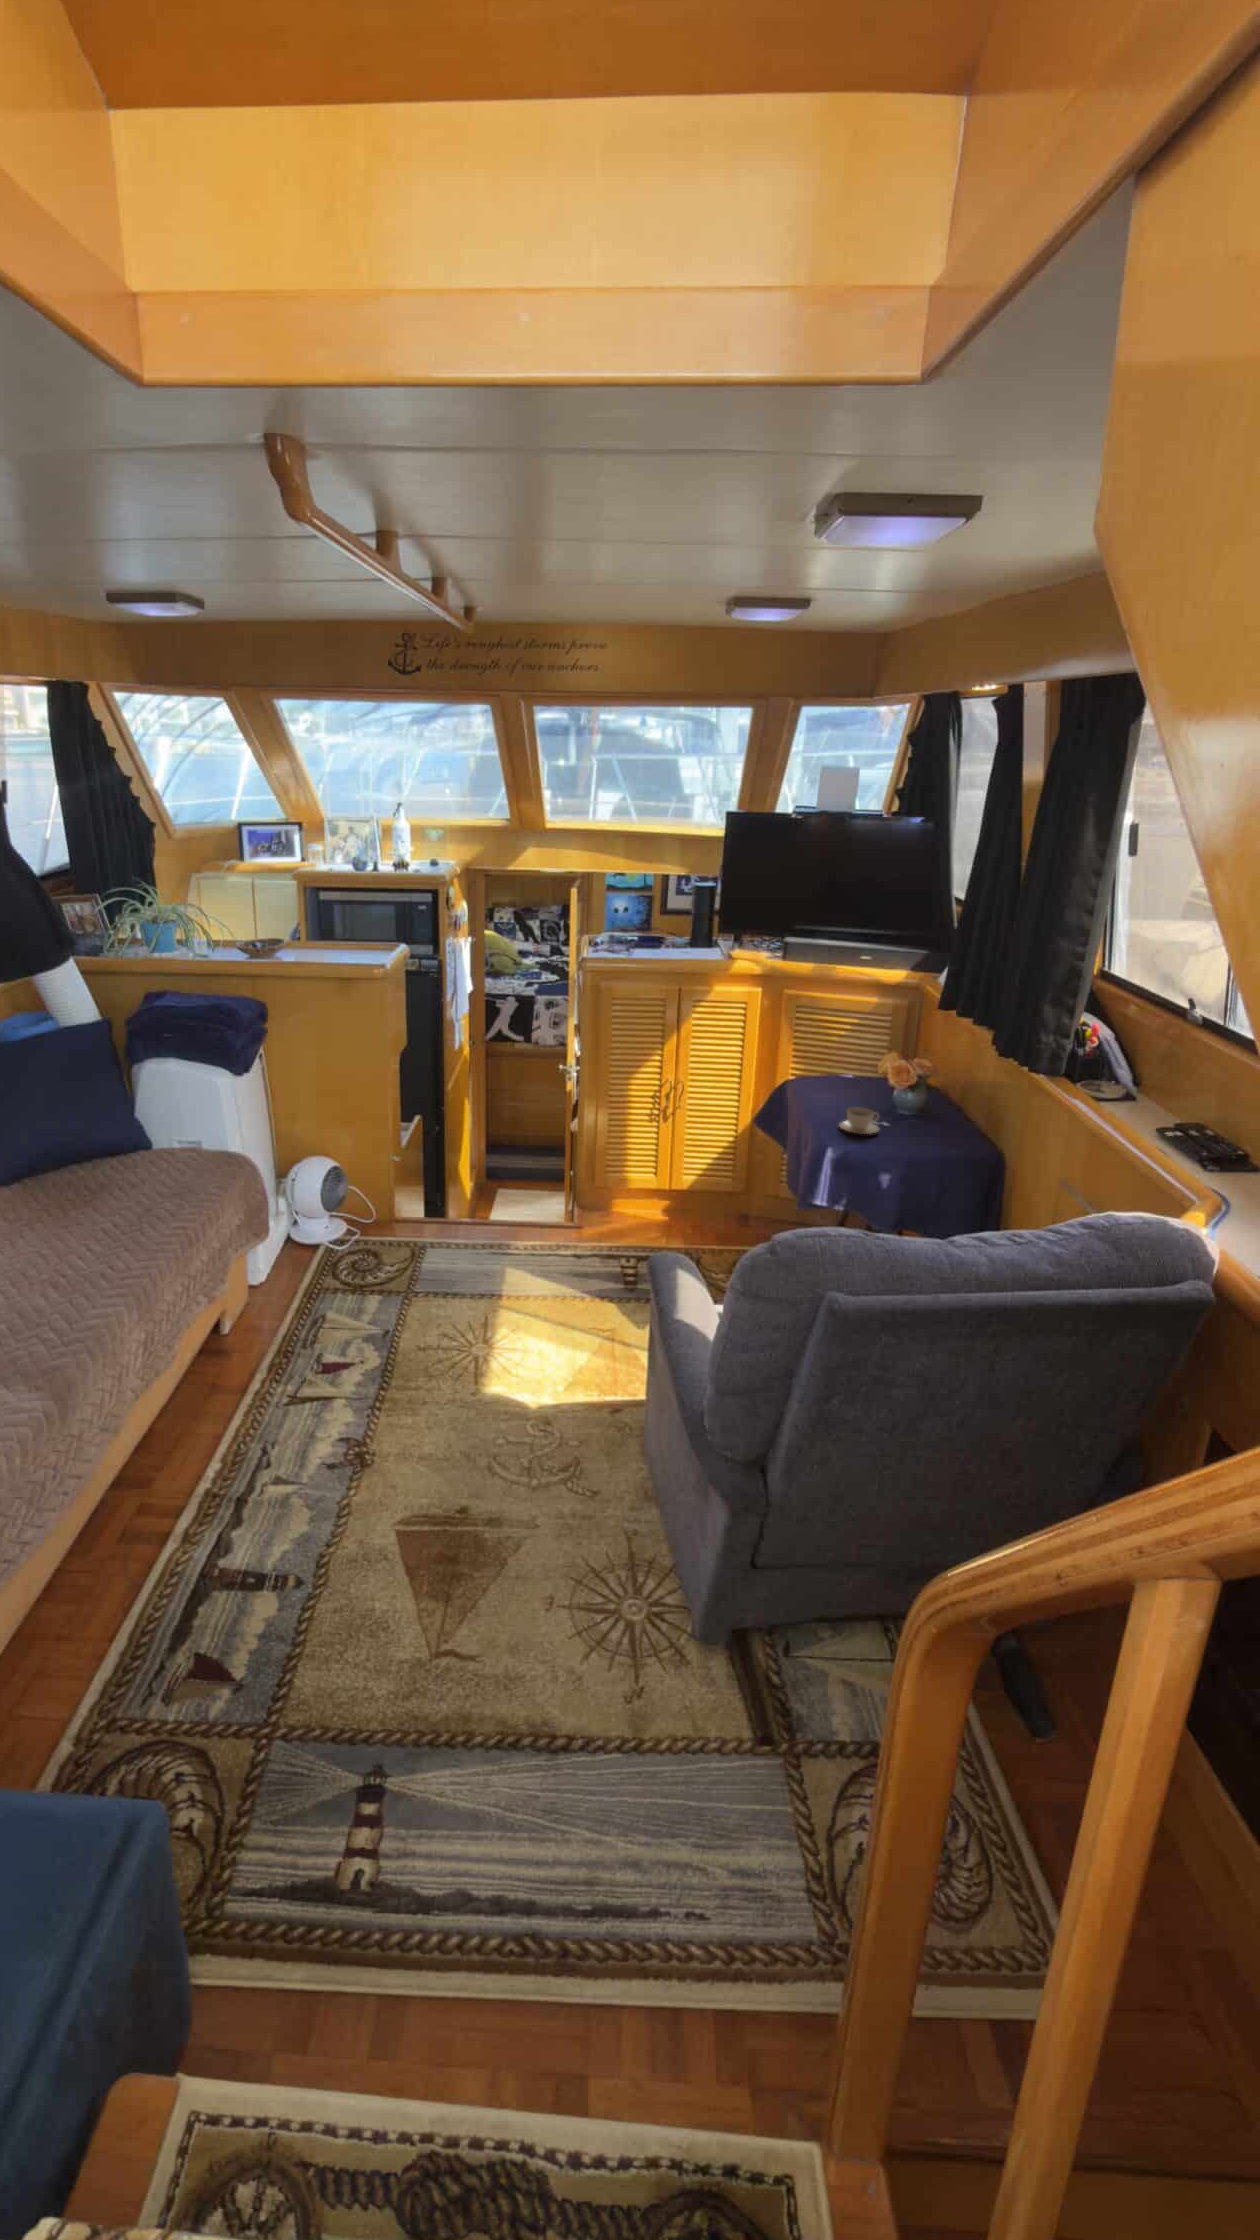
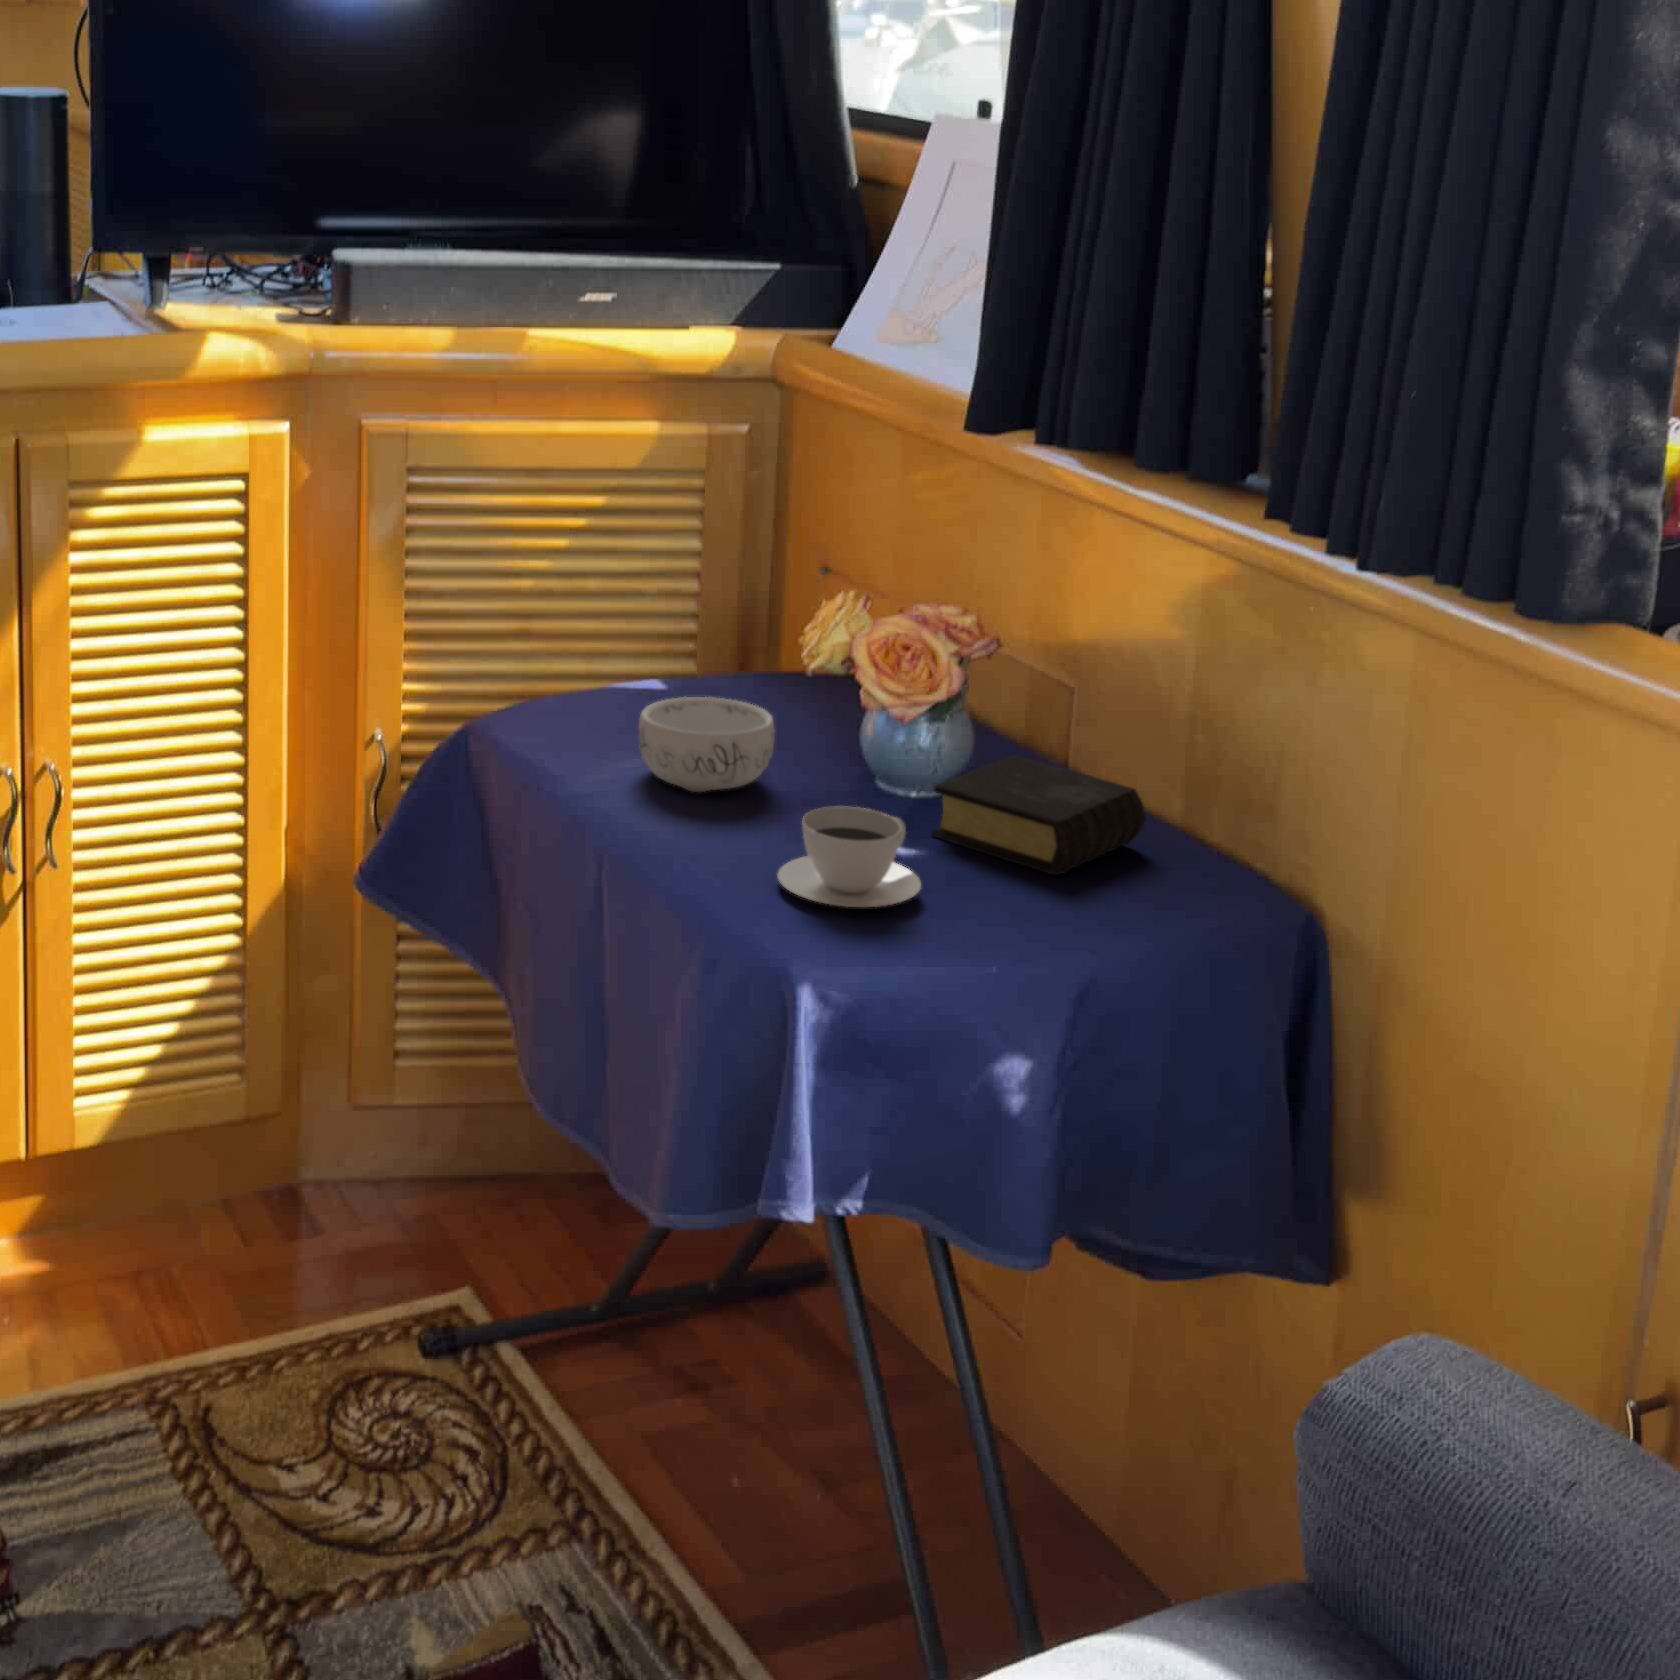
decorative bowl: none [824,1077,864,1103] -> present [639,697,775,792]
book: none [898,1105,963,1136] -> present [931,755,1146,875]

